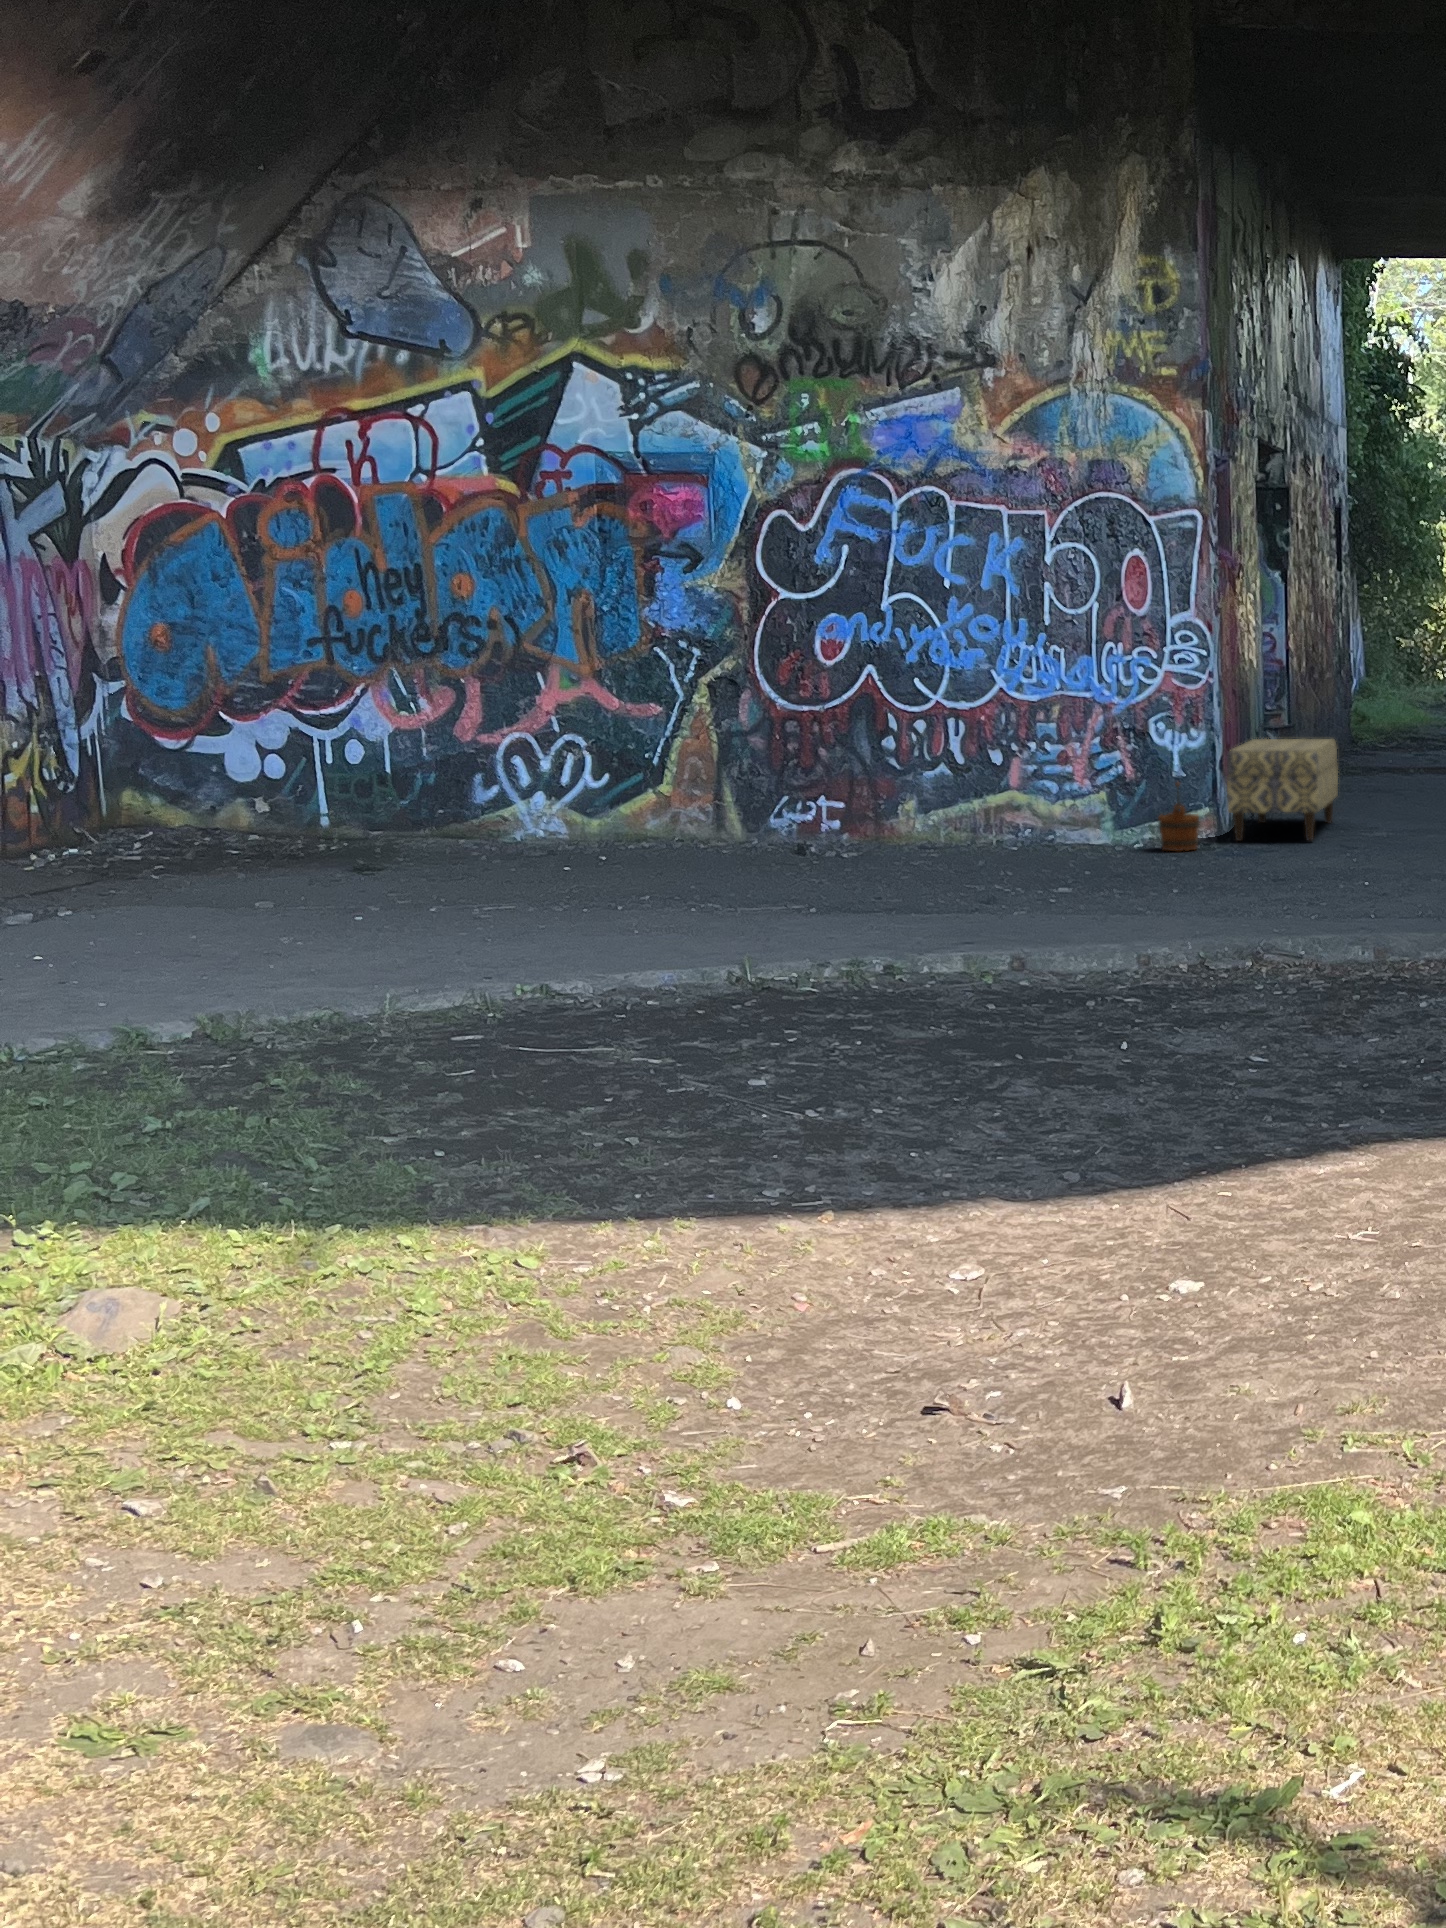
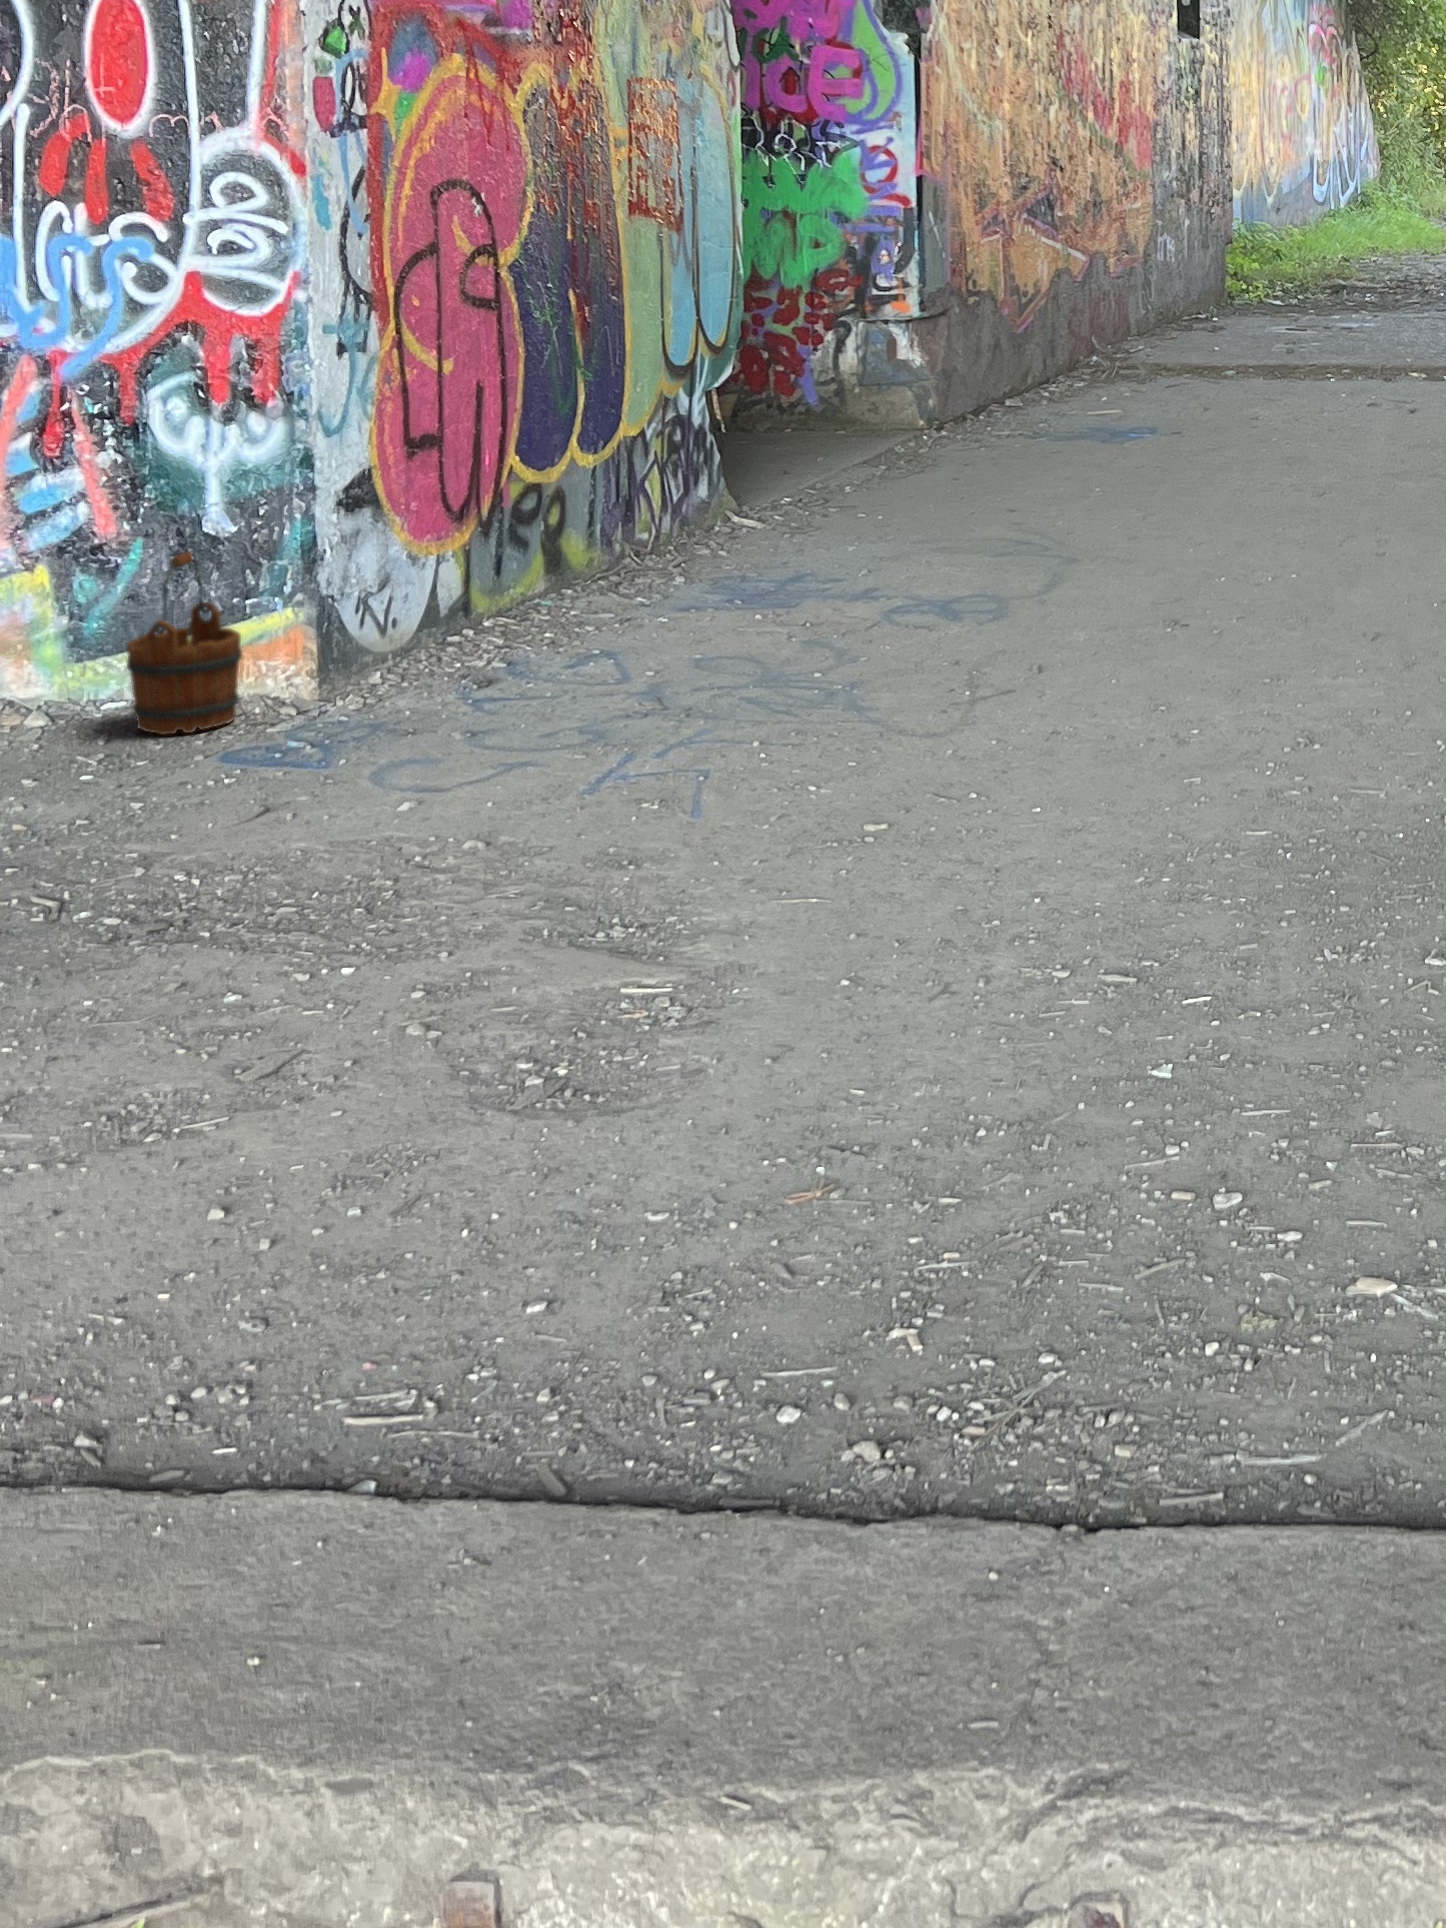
bench: present [1227,739,1338,841] -> none [358,404,755,687]

